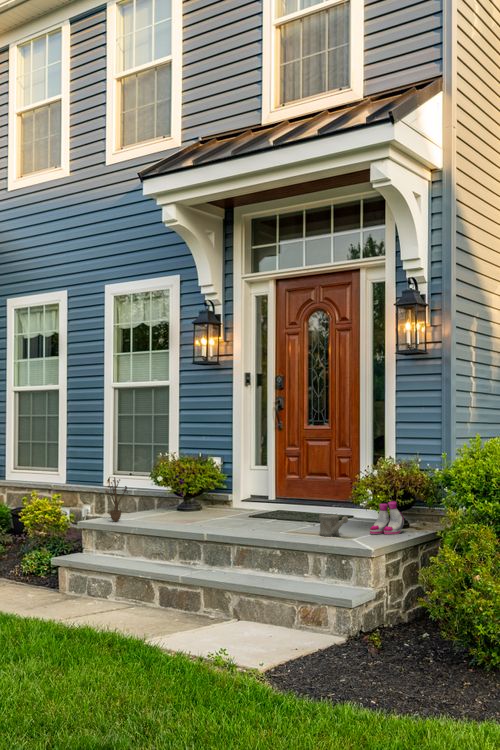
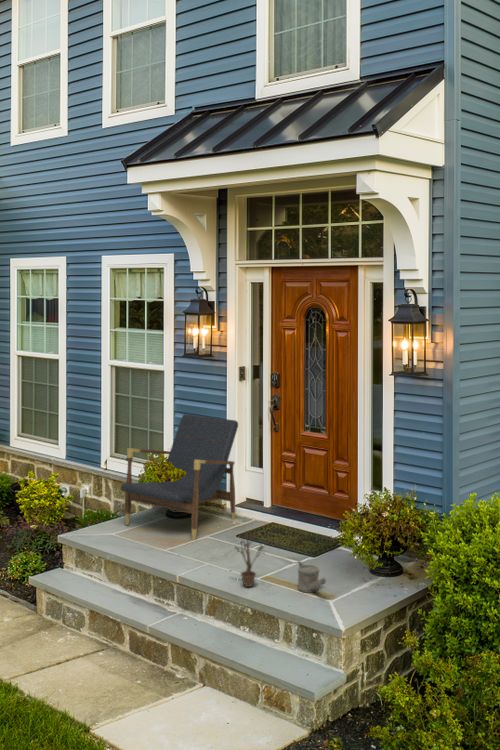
lounge chair: none [139,417,245,521] -> present [121,414,238,540]
decorative plant: present [103,477,128,522] -> present [232,534,263,587]
boots: present [370,501,404,535] -> none [353,553,393,592]

